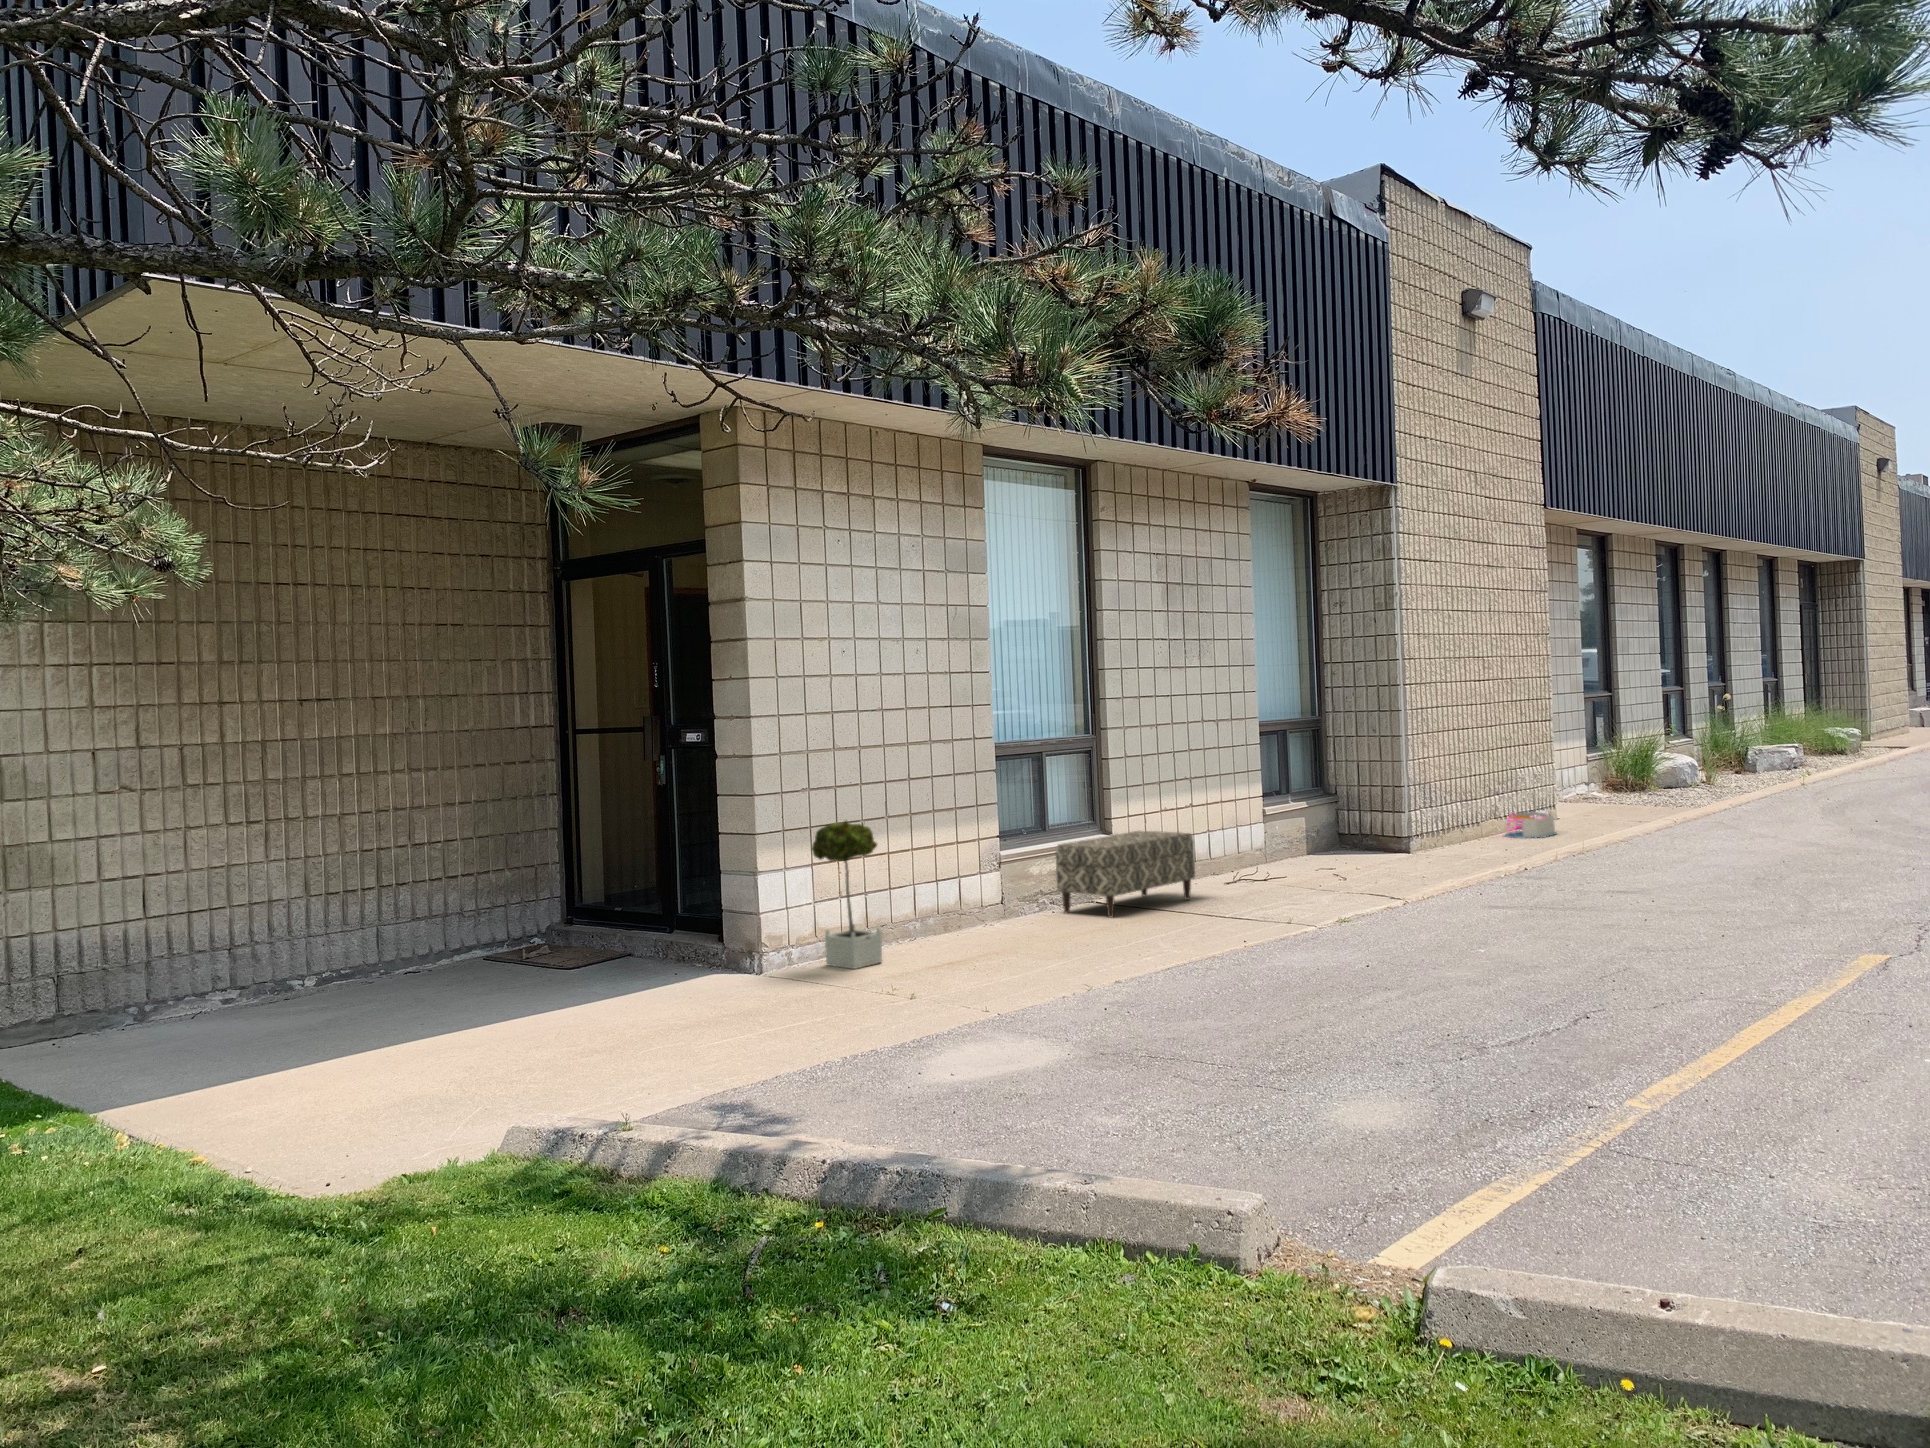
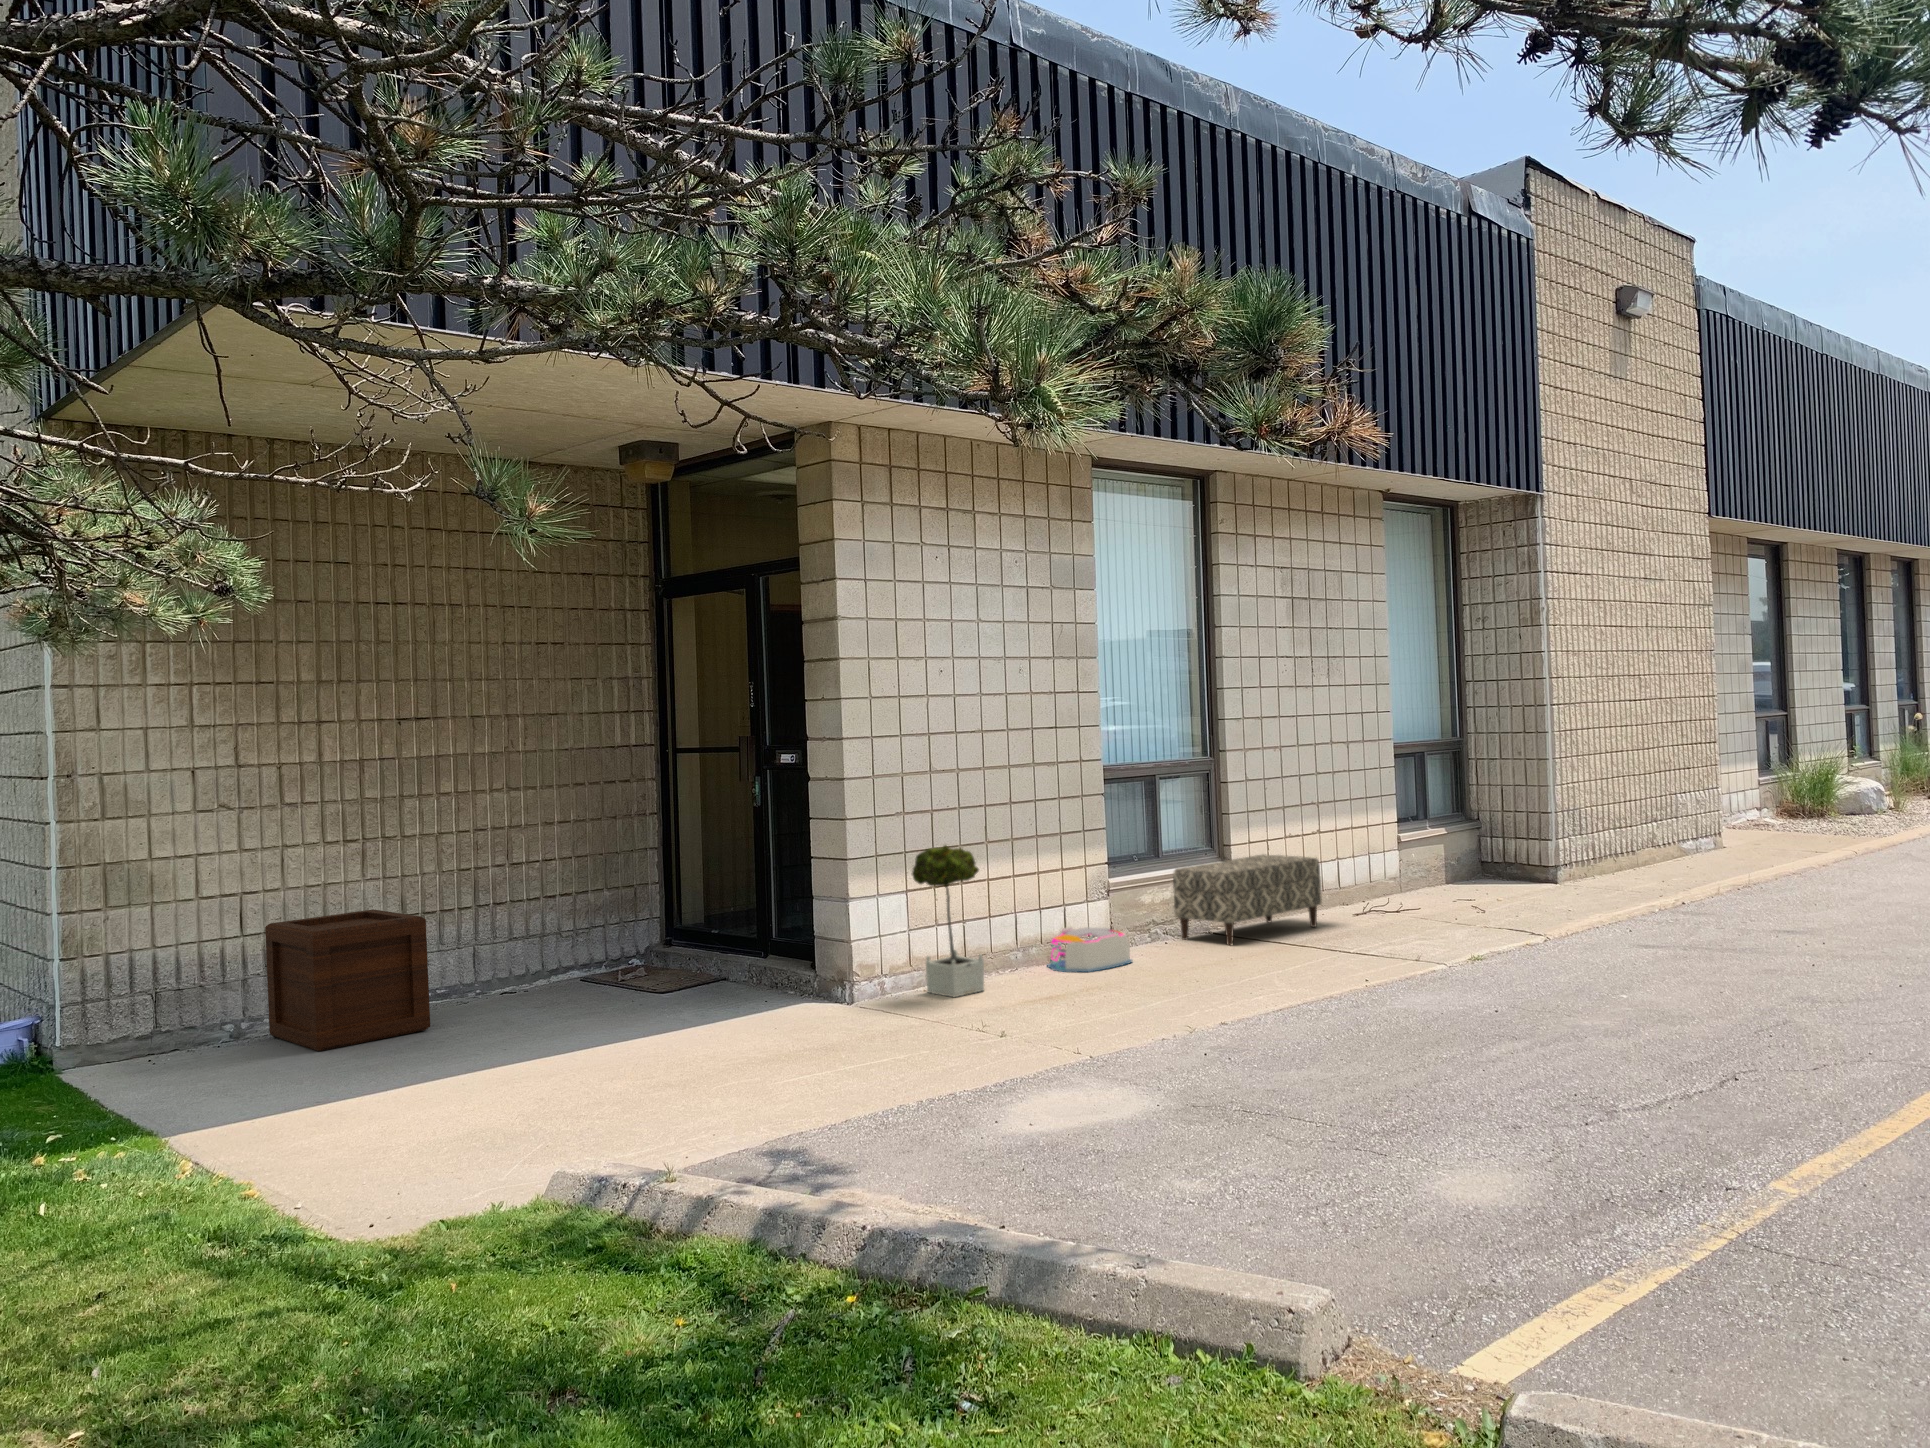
storage bin: present [1504,812,1556,838] -> present [1047,927,1132,972]
wooden crate: none [153,891,328,1033] -> present [265,909,430,1051]

